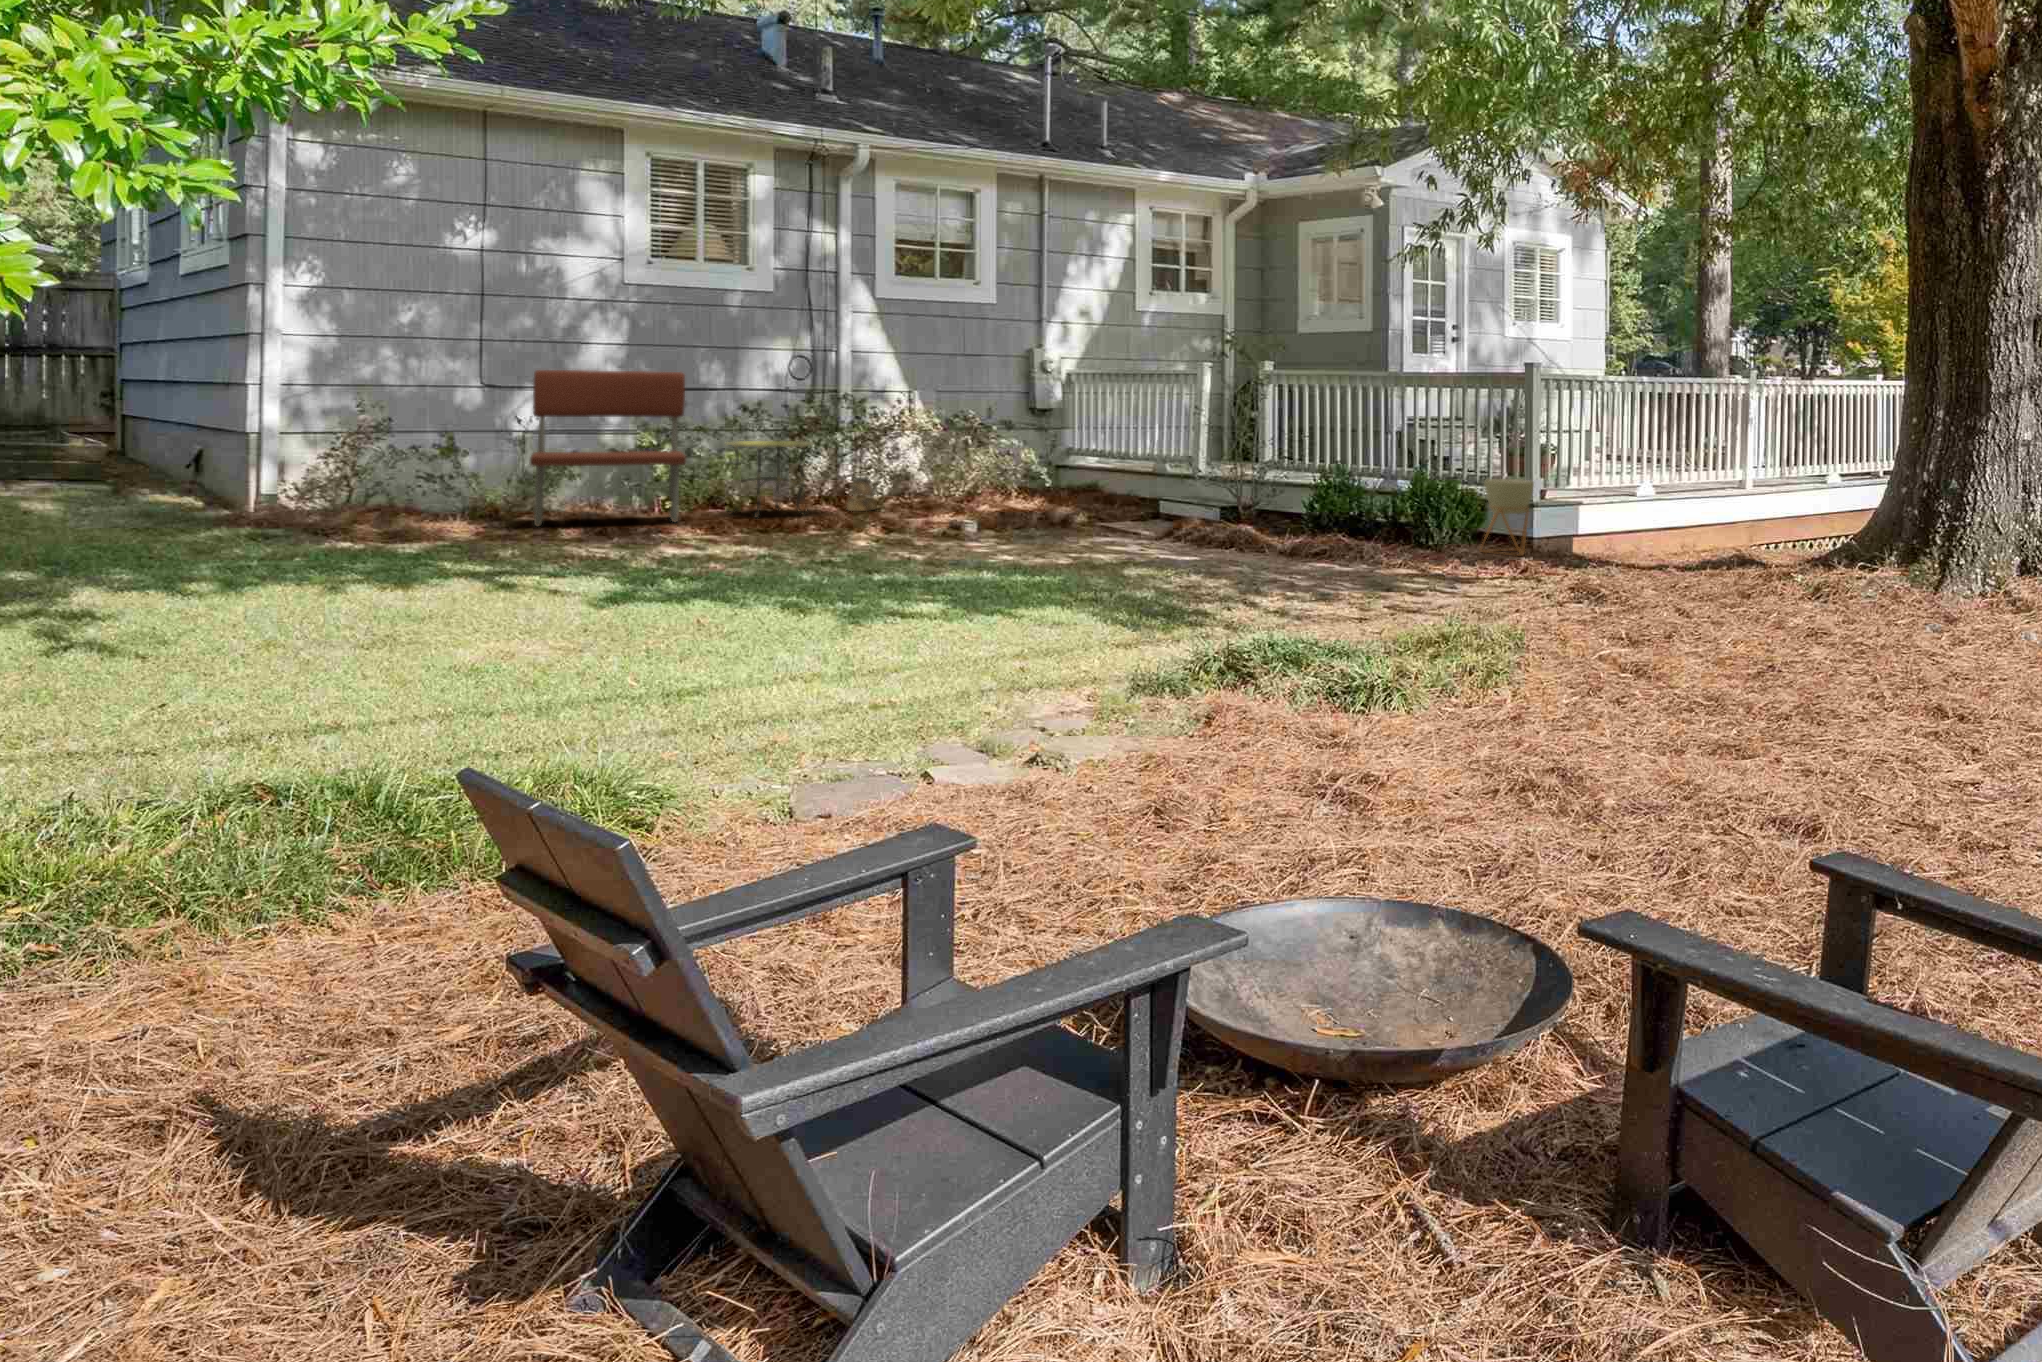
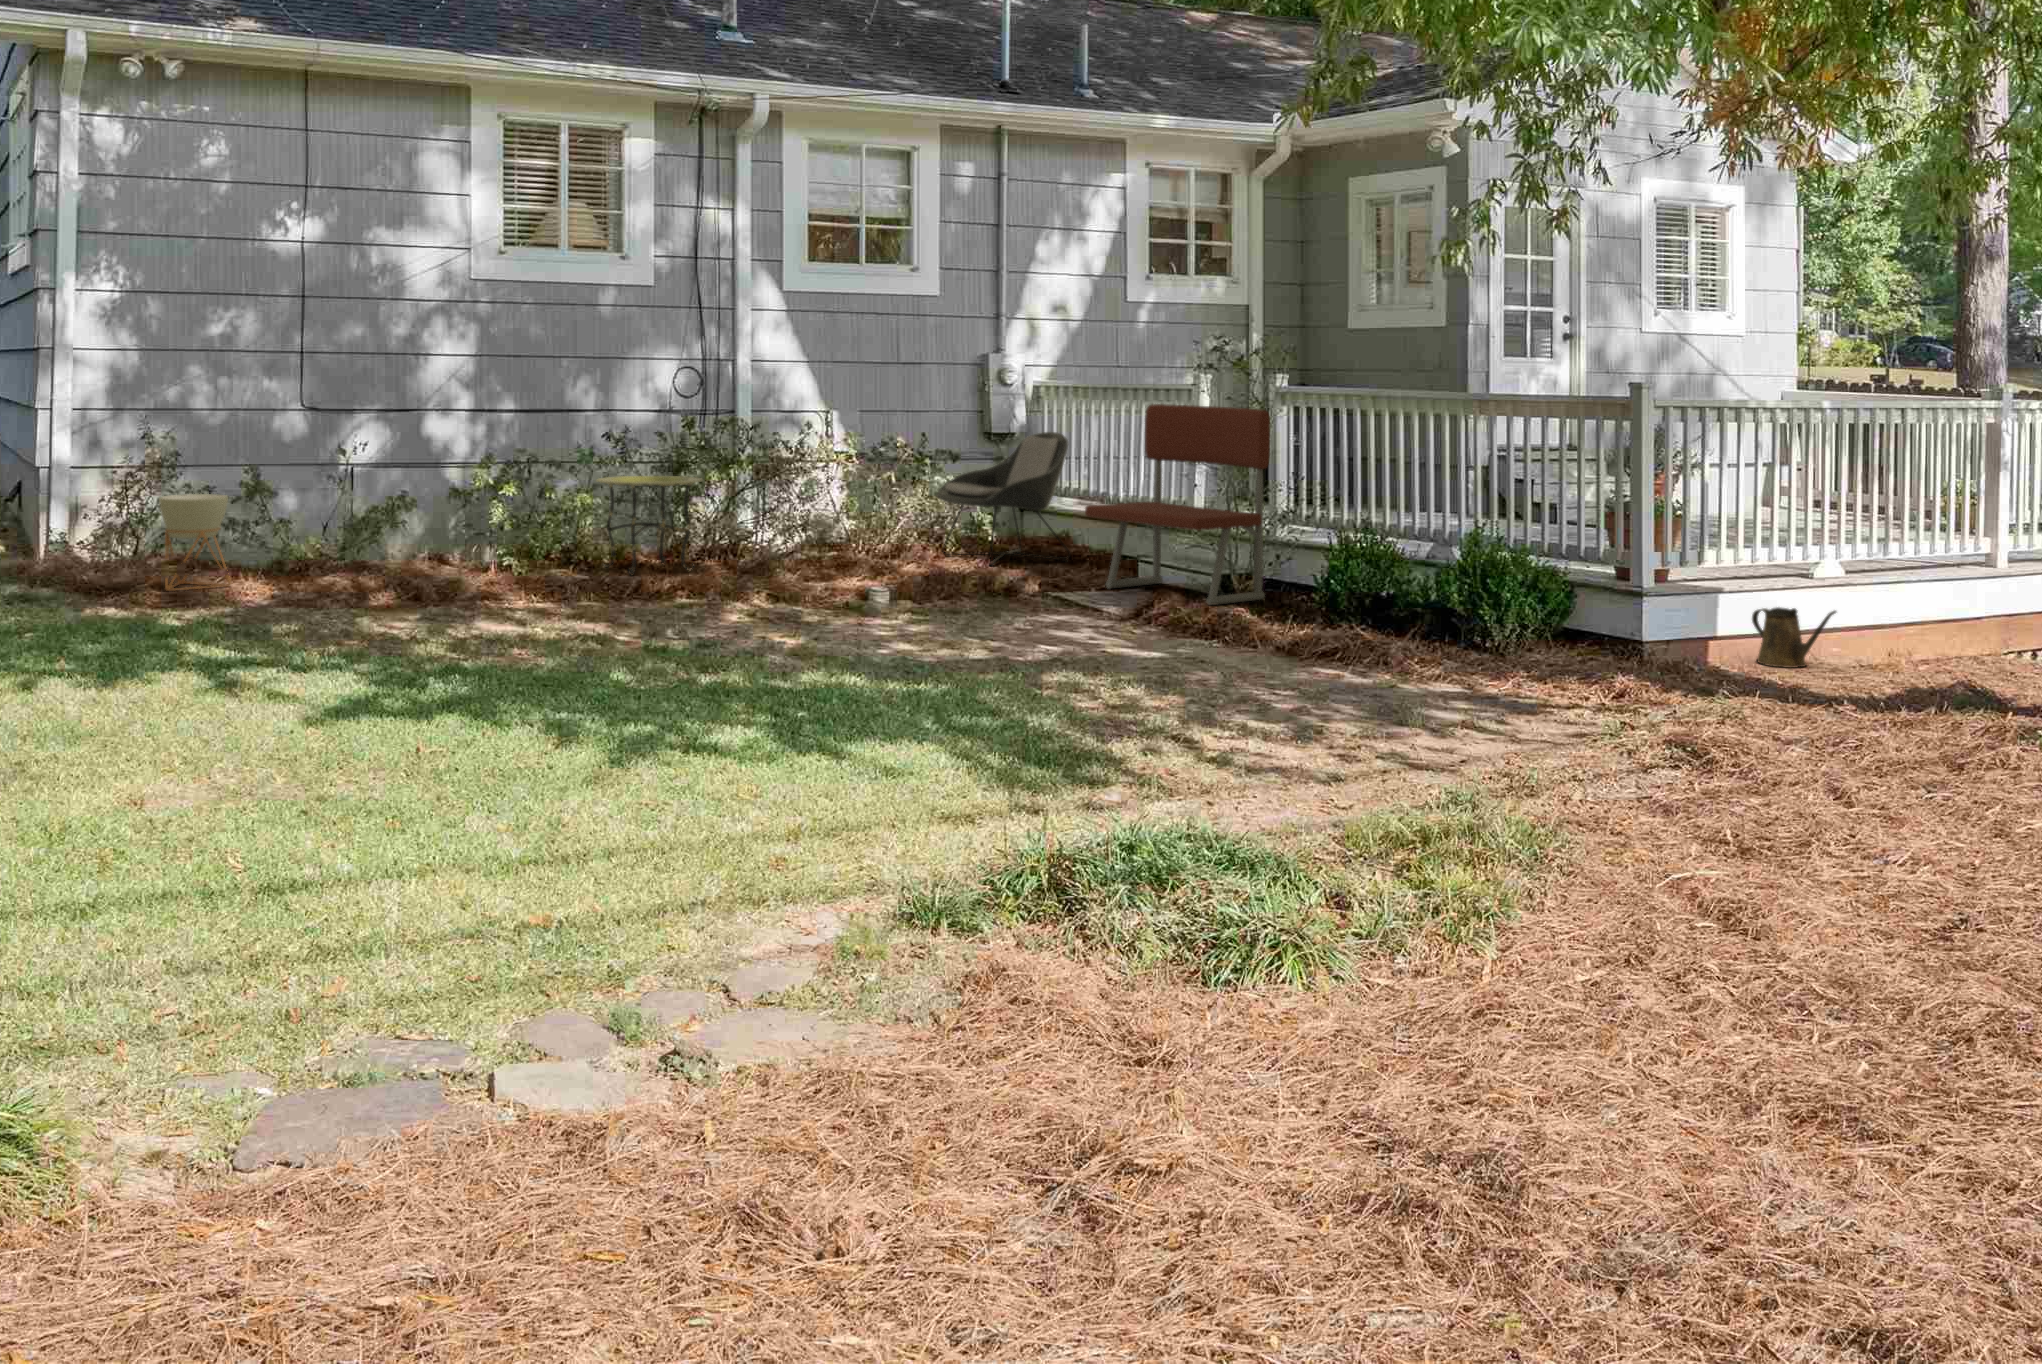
bench: present [529,370,686,526] -> present [1085,404,1270,605]
lounge chair: none [997,408,1103,508] -> present [937,432,1070,566]
watering can: present [847,477,879,511] -> present [1752,607,1836,668]
planter: present [1480,479,1534,556] -> present [159,494,231,591]

